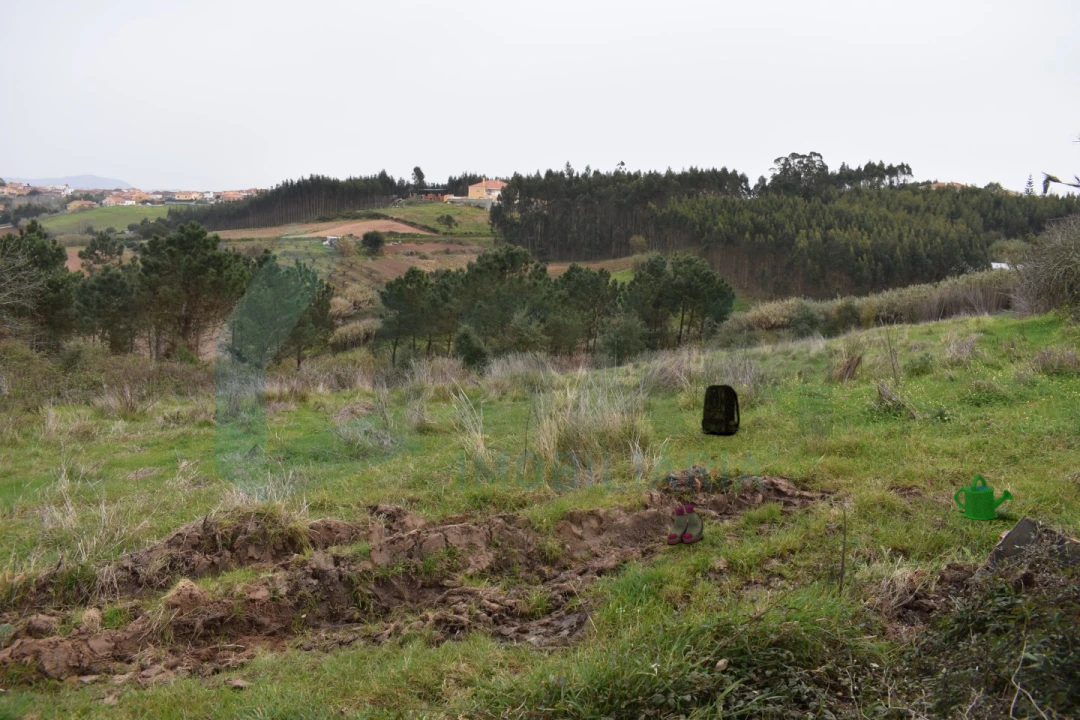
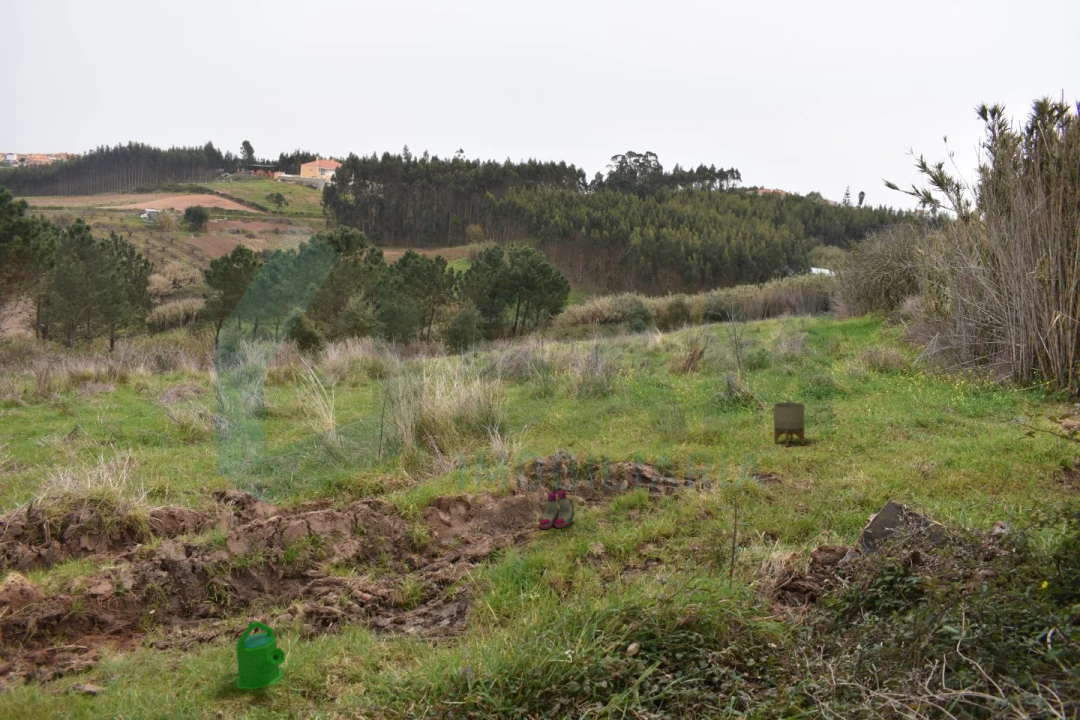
backpack: present [701,384,740,434] -> none [551,376,586,423]
planter: none [943,406,981,456] -> present [774,402,805,447]
watering can: present [954,474,1013,520] -> present [236,621,285,690]

